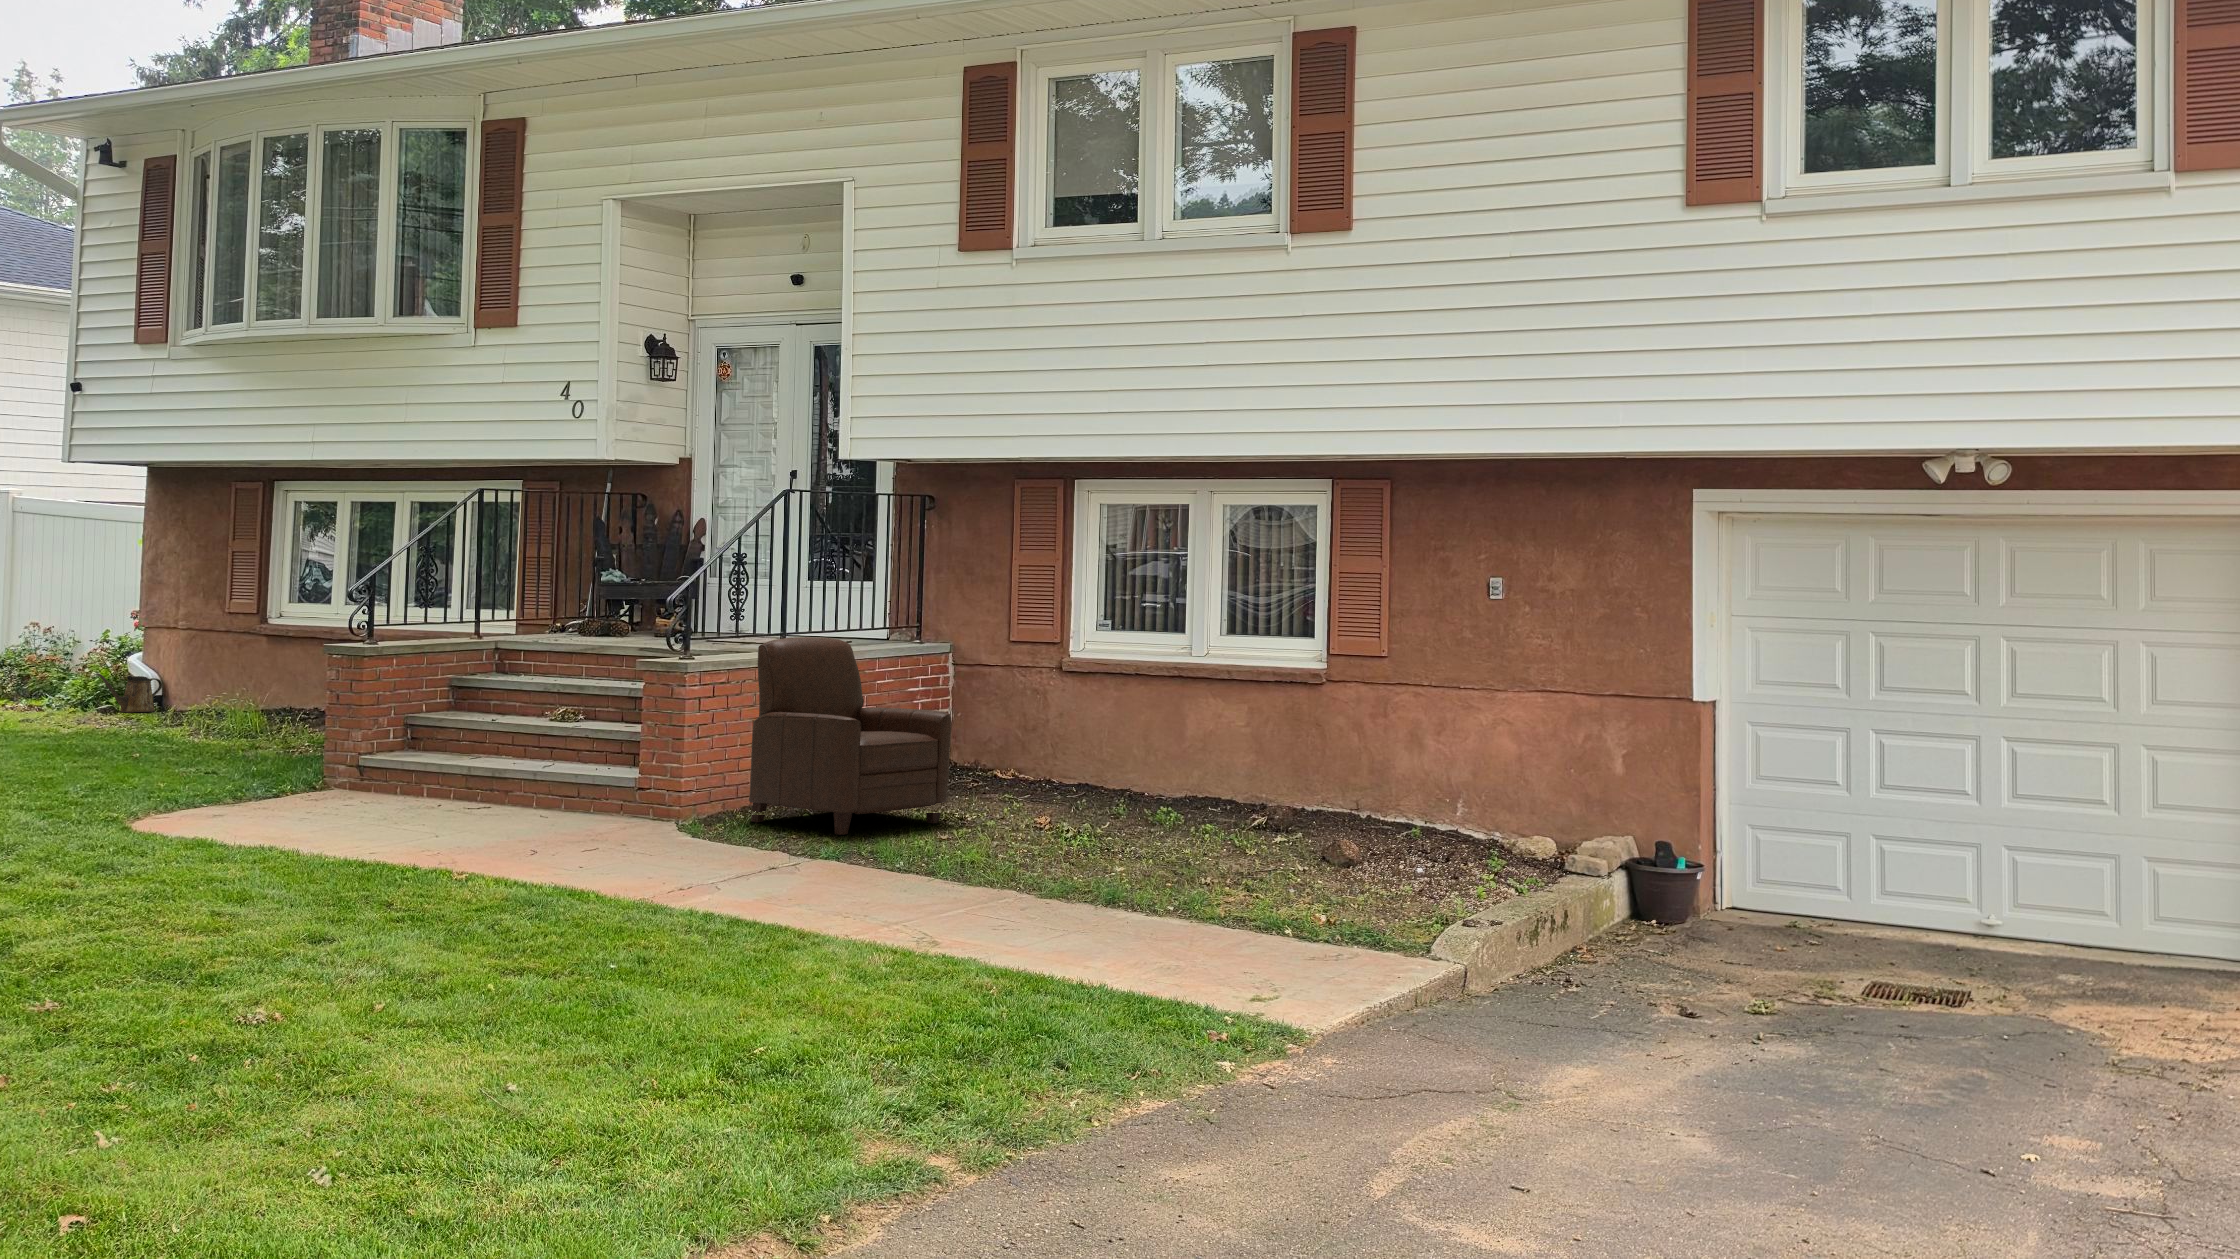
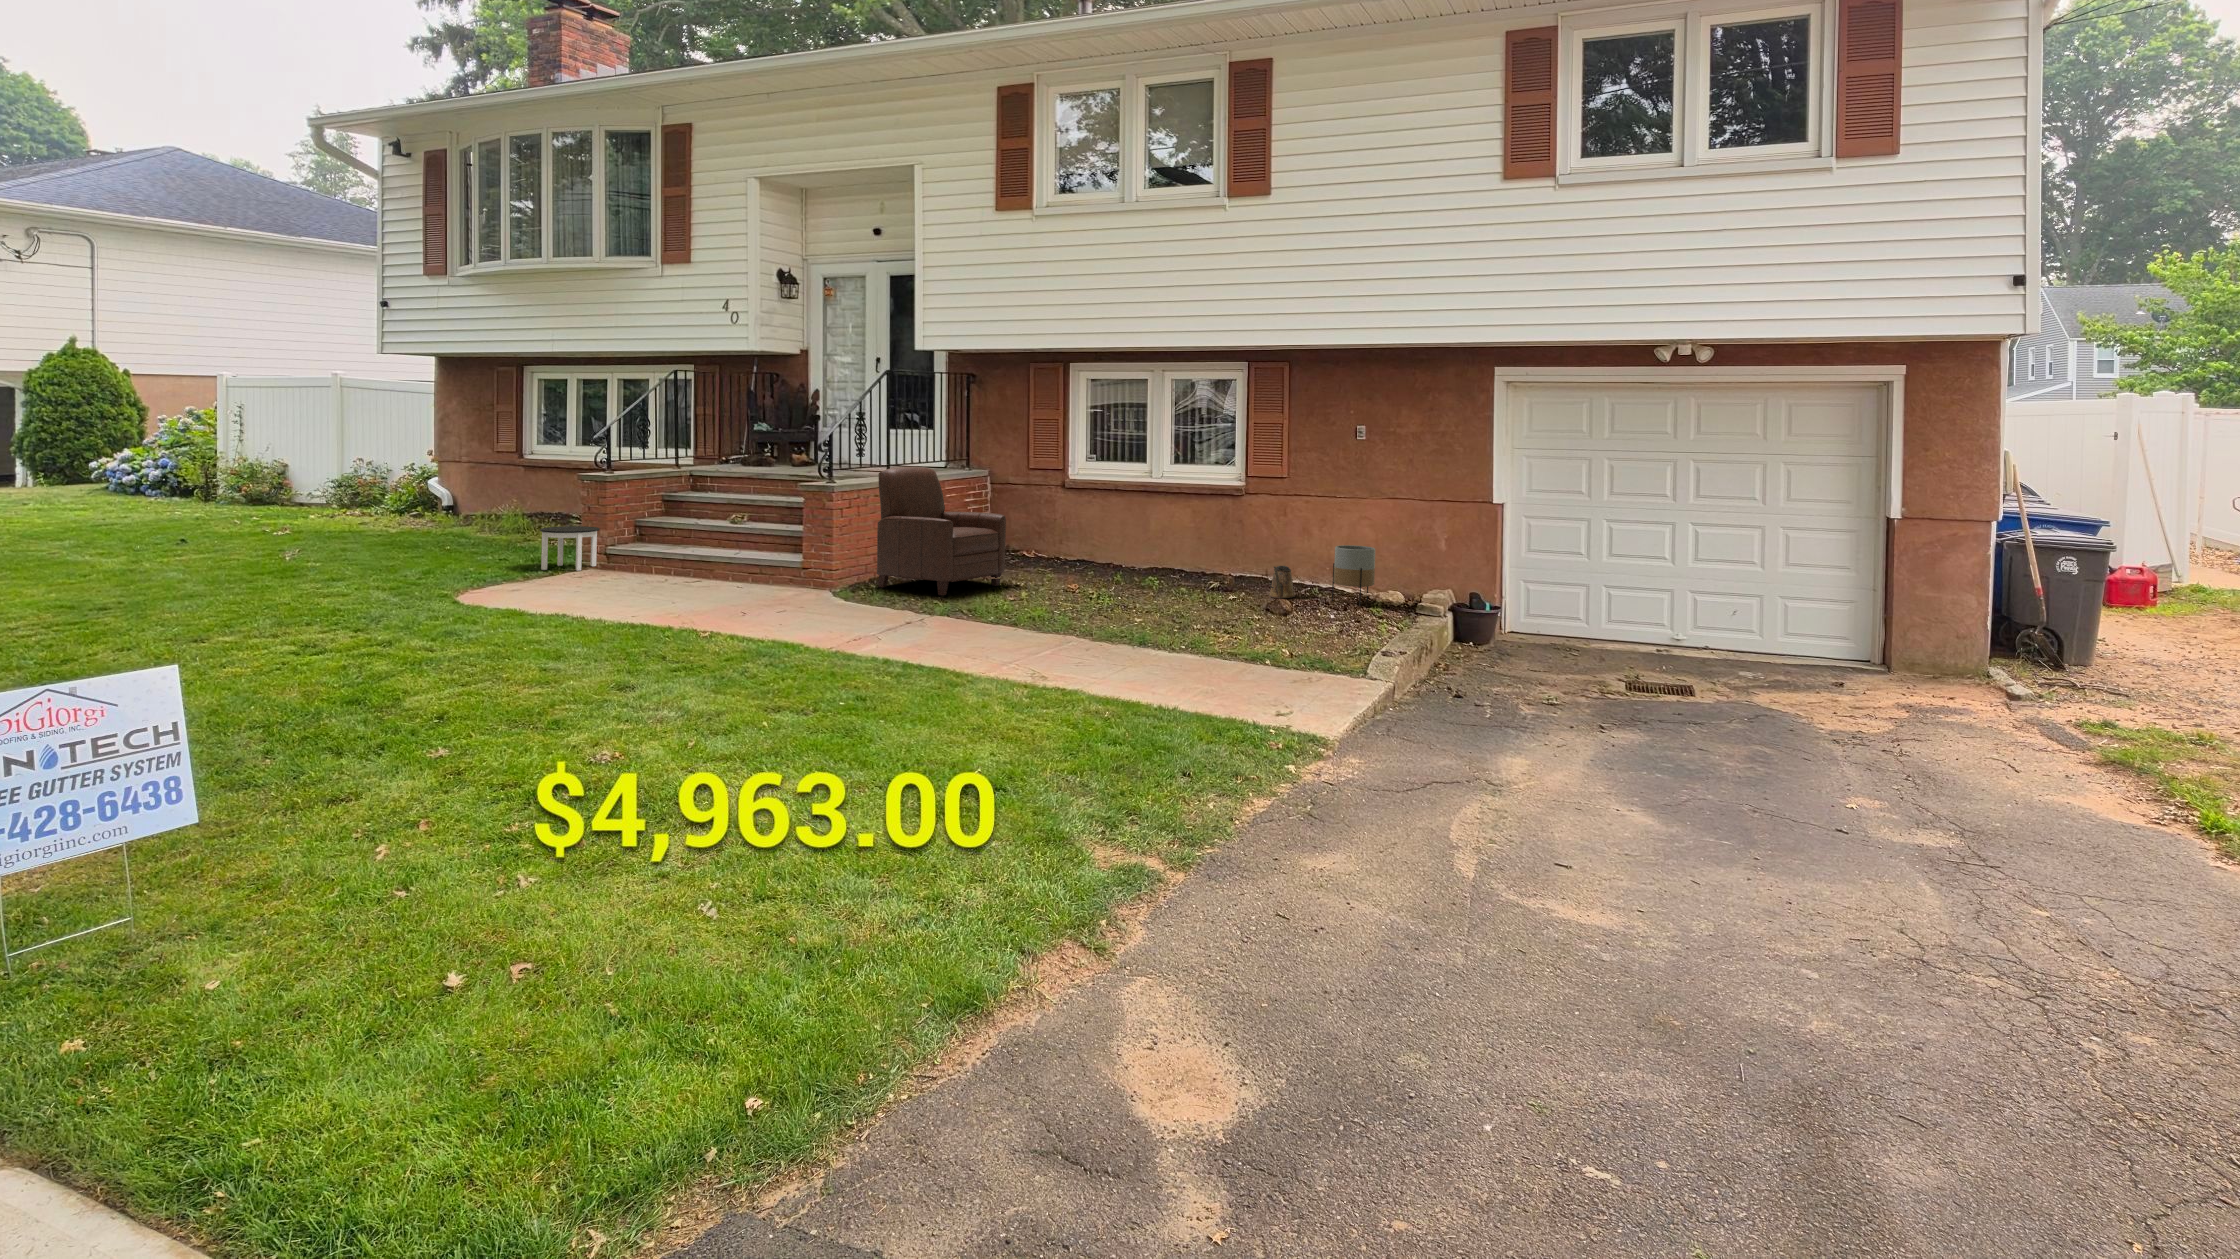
watering can: present [96,673,163,713] -> present [1269,566,1295,598]
round table: none [261,723,351,790] -> present [540,526,600,571]
planter: none [1452,768,1519,865] -> present [1332,545,1375,606]

